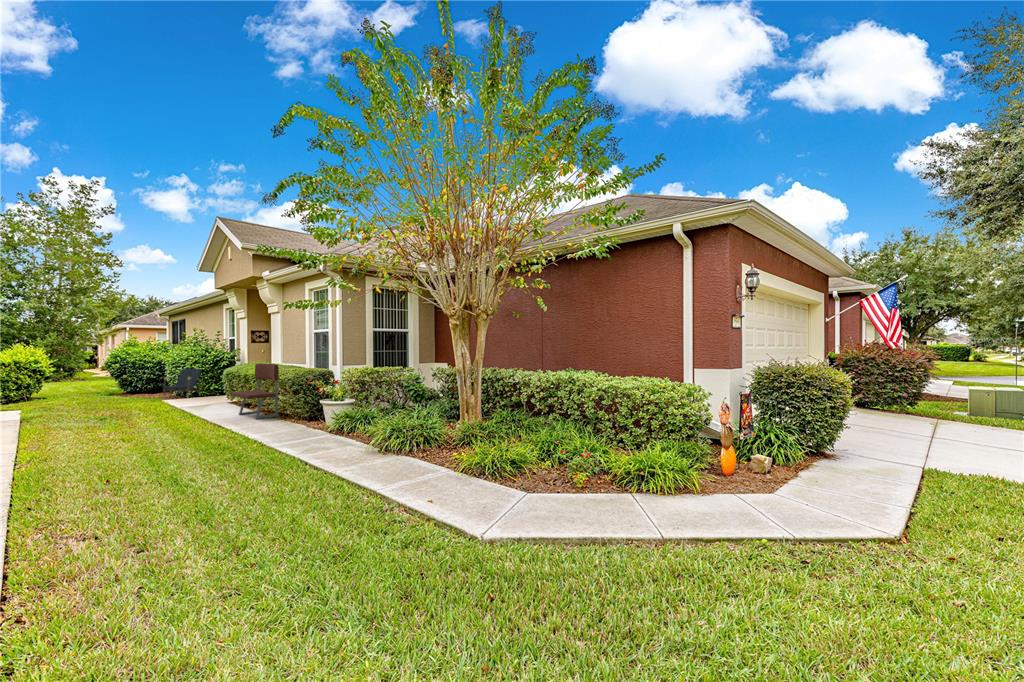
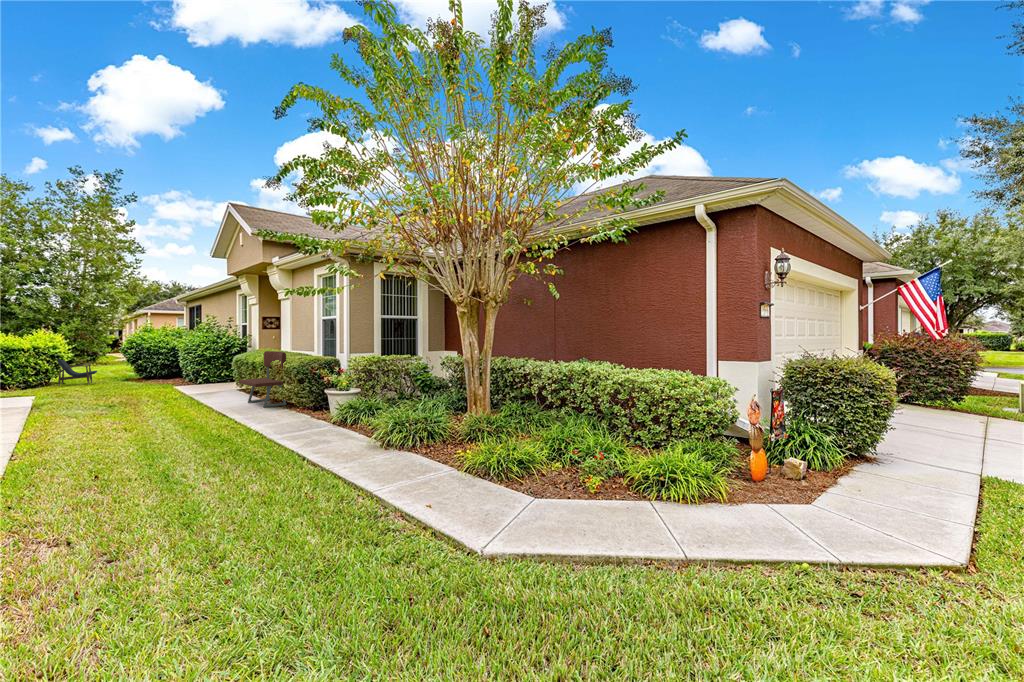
lounge chair: present [163,369,201,398] -> present [58,359,97,386]

